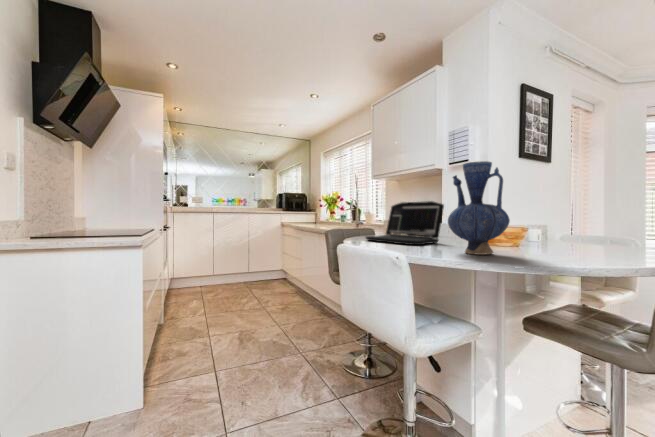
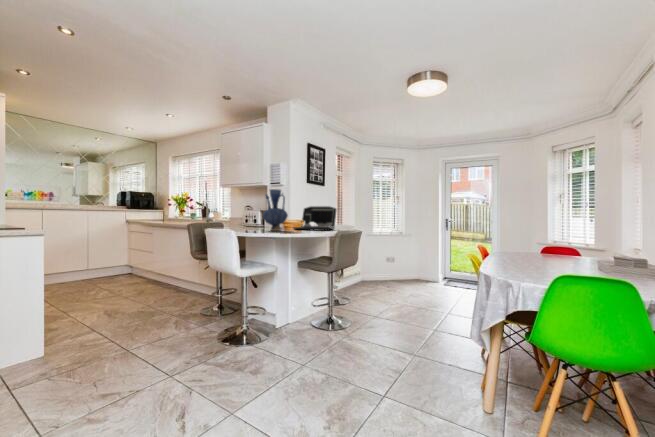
laptop: present [366,201,444,245] -> present [293,206,336,231]

